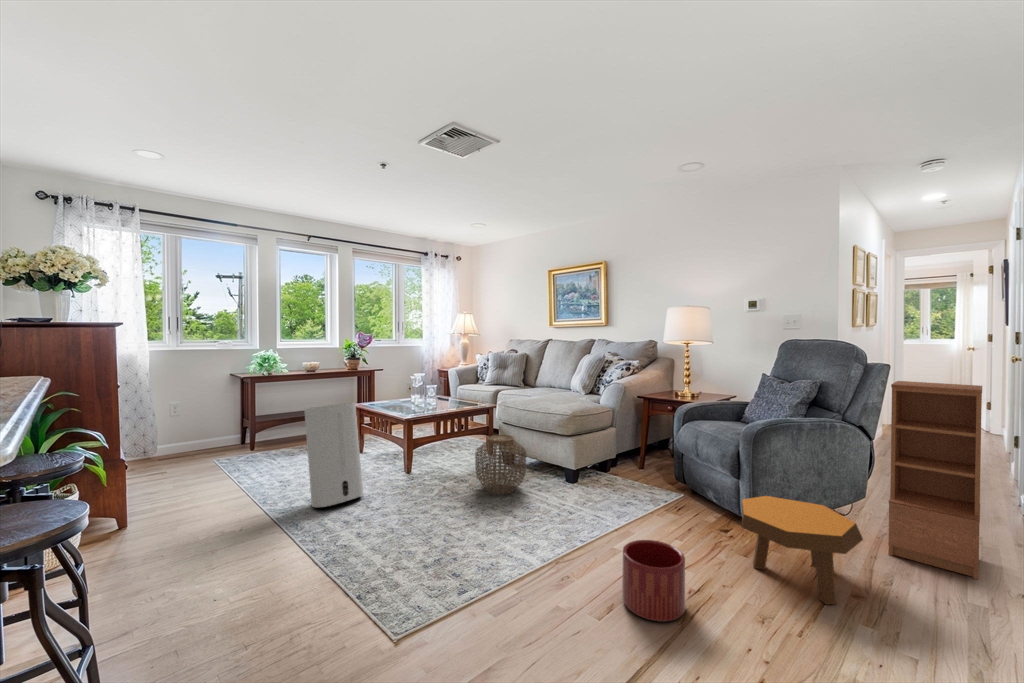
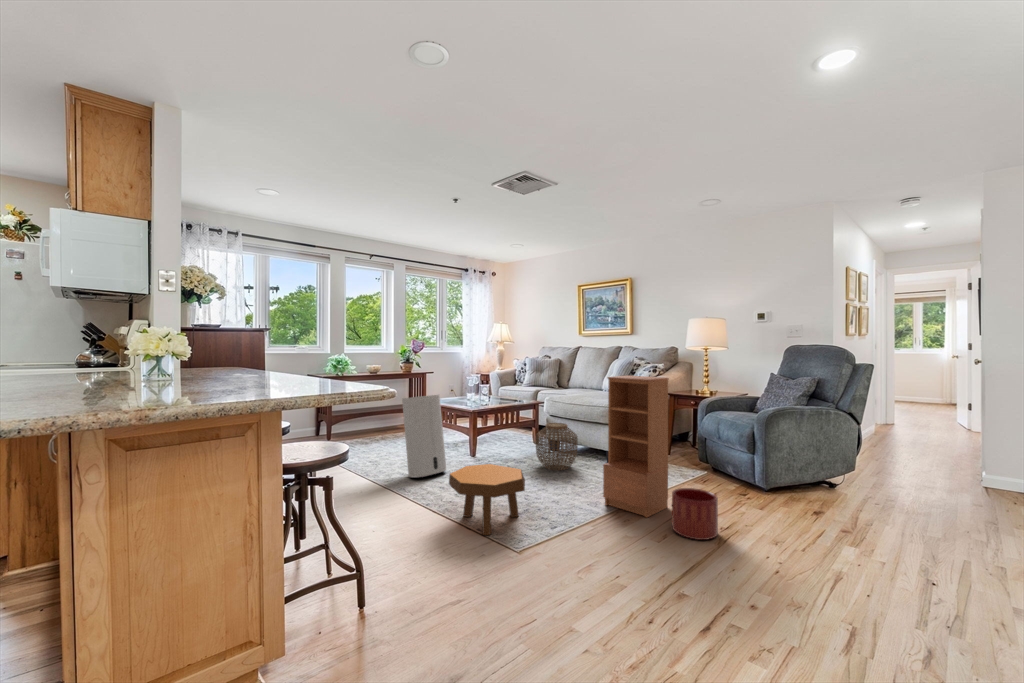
bookcase: present [888,381,982,579] -> present [603,375,669,517]
footstool: present [742,496,863,604] -> present [449,464,525,535]

